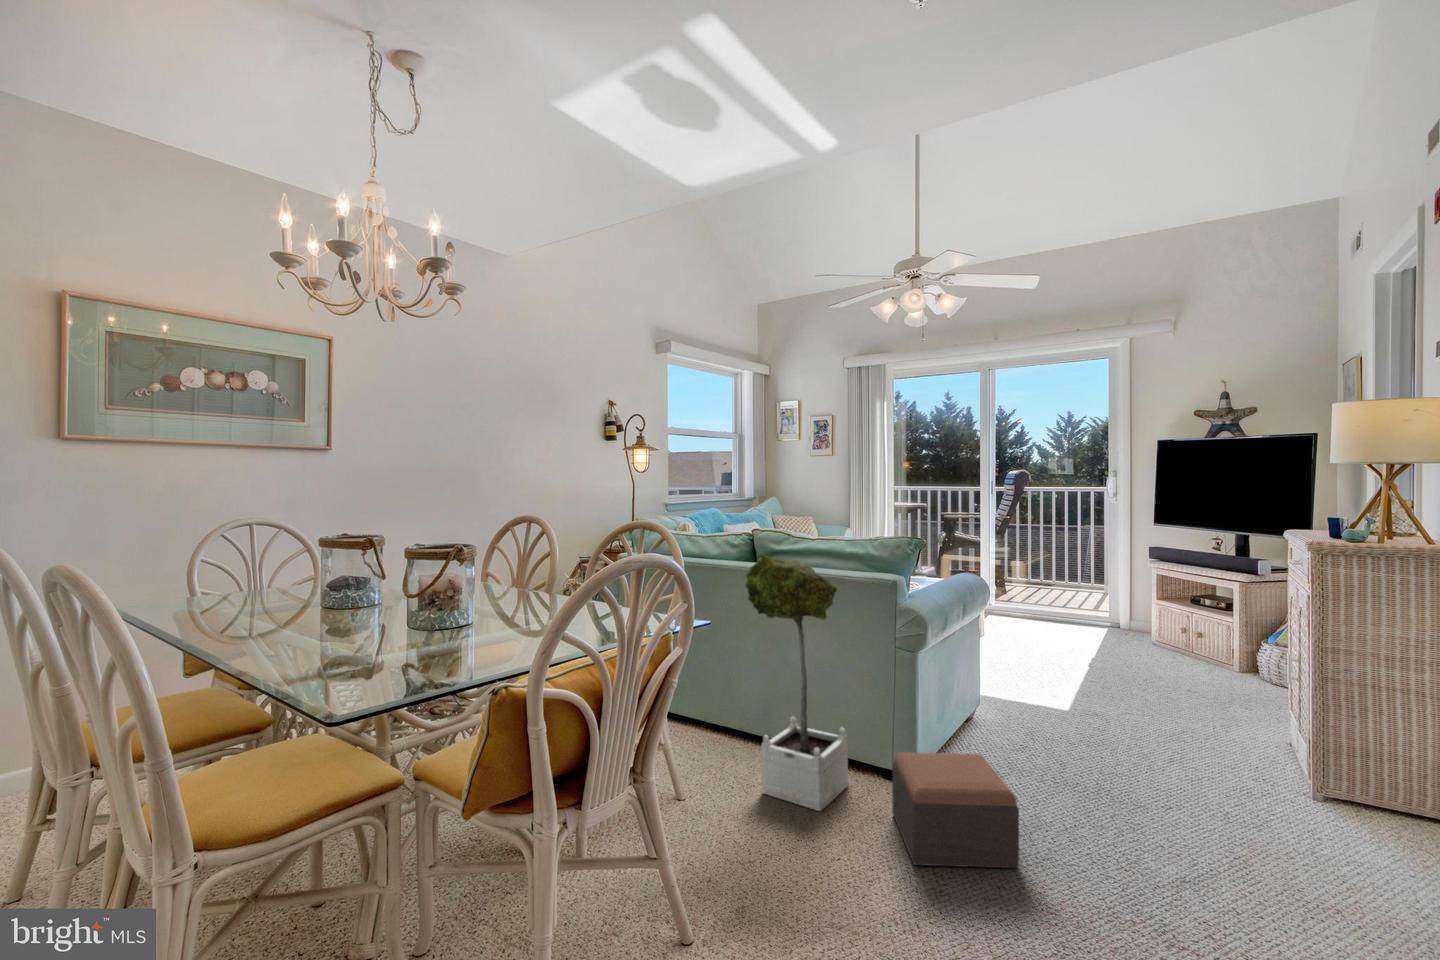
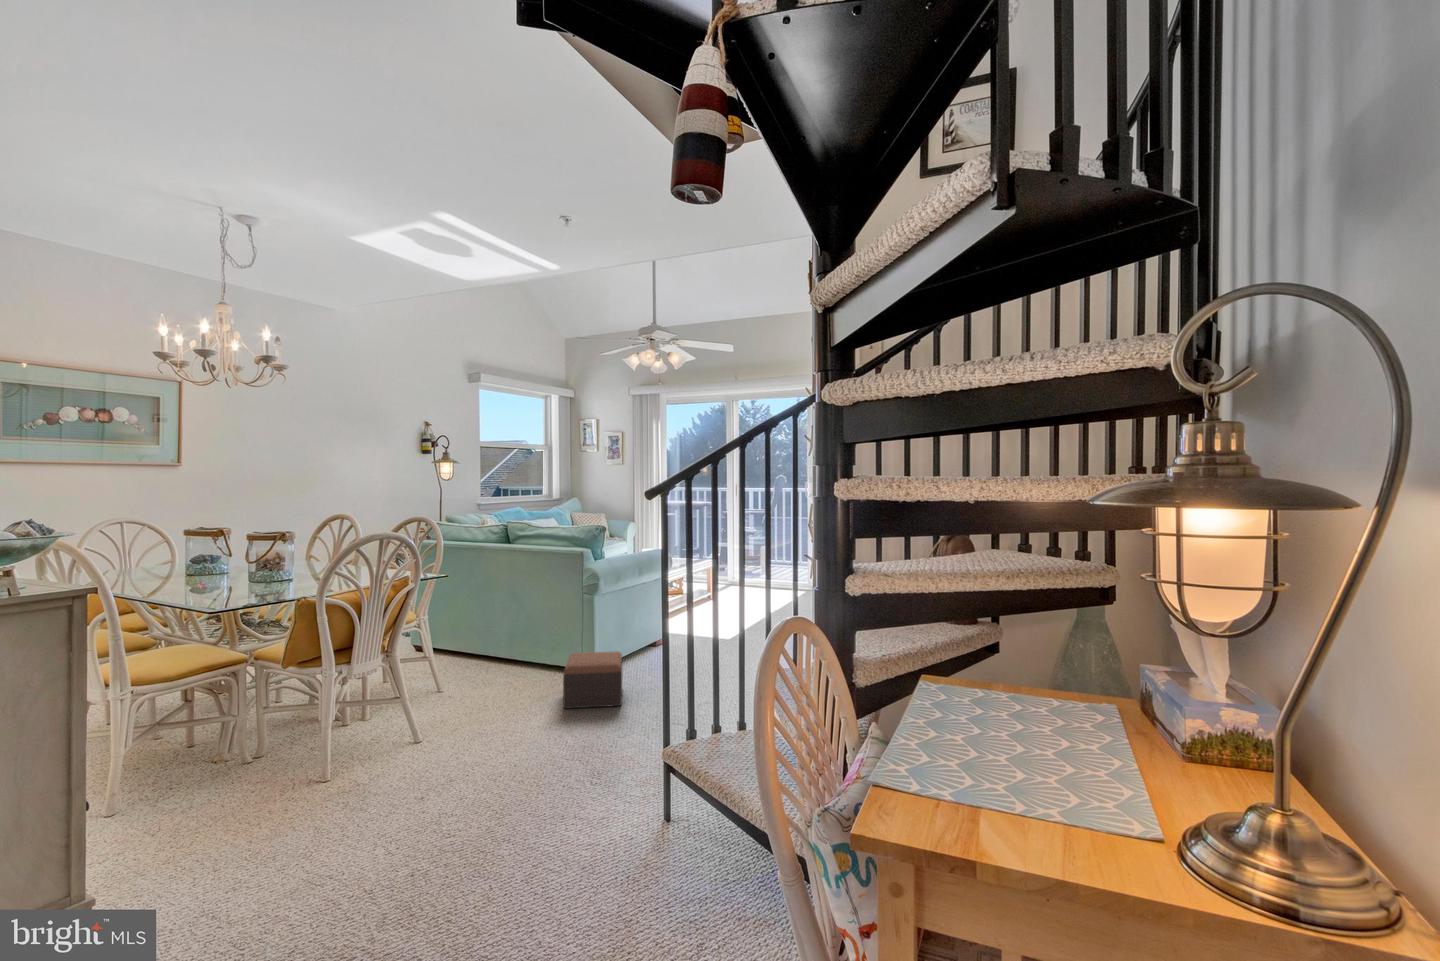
potted tree: present [745,554,848,811] -> none [484,538,552,692]

